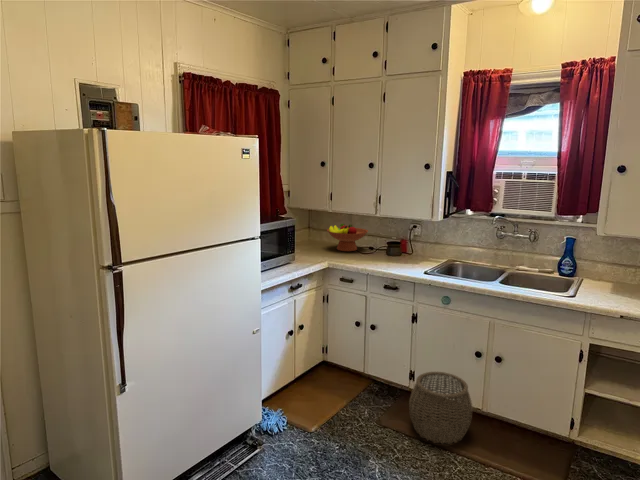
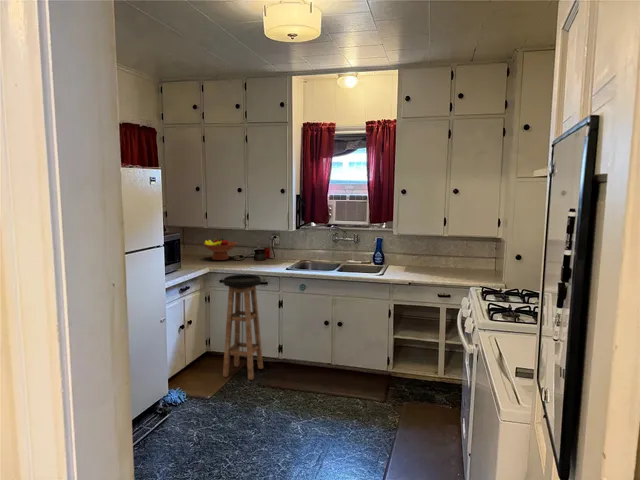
bar stool: none [335,275,390,413] -> present [223,275,263,380]
woven basket: present [409,372,472,444] -> none [281,340,326,389]

